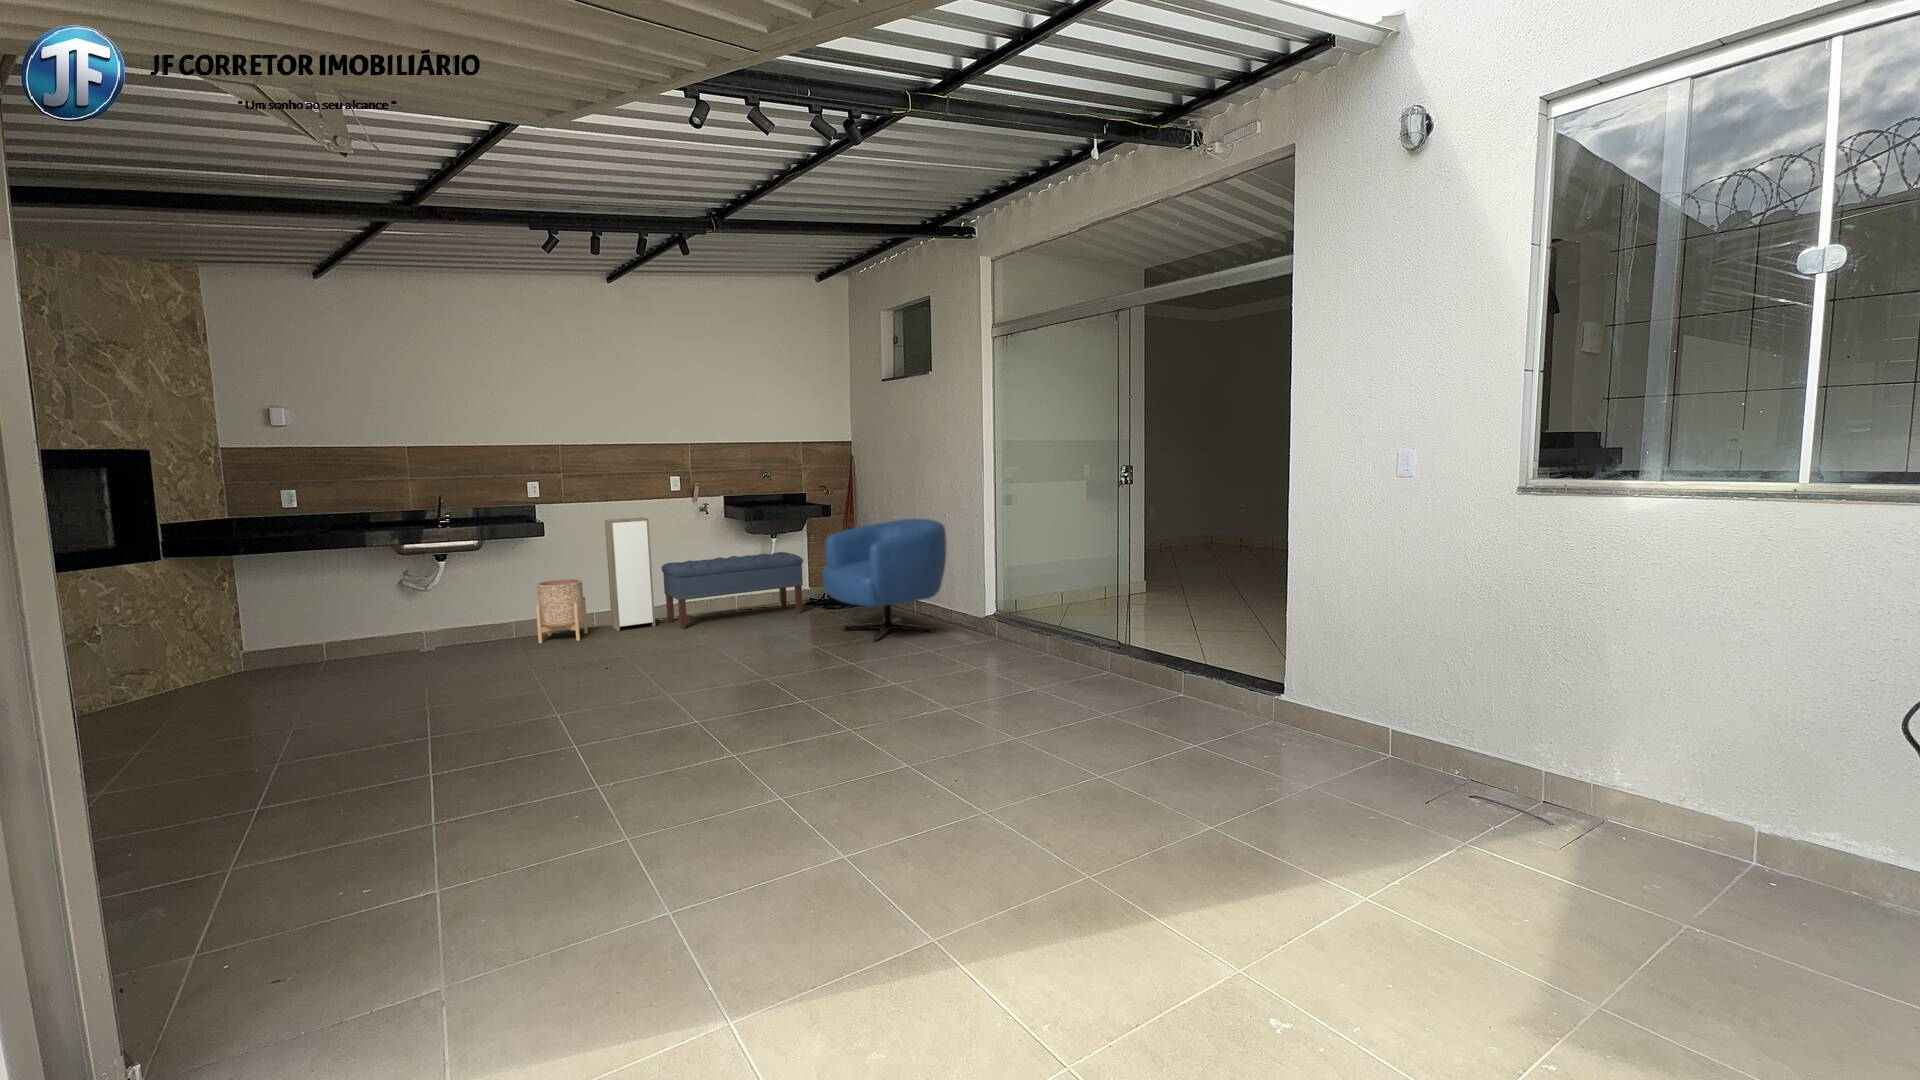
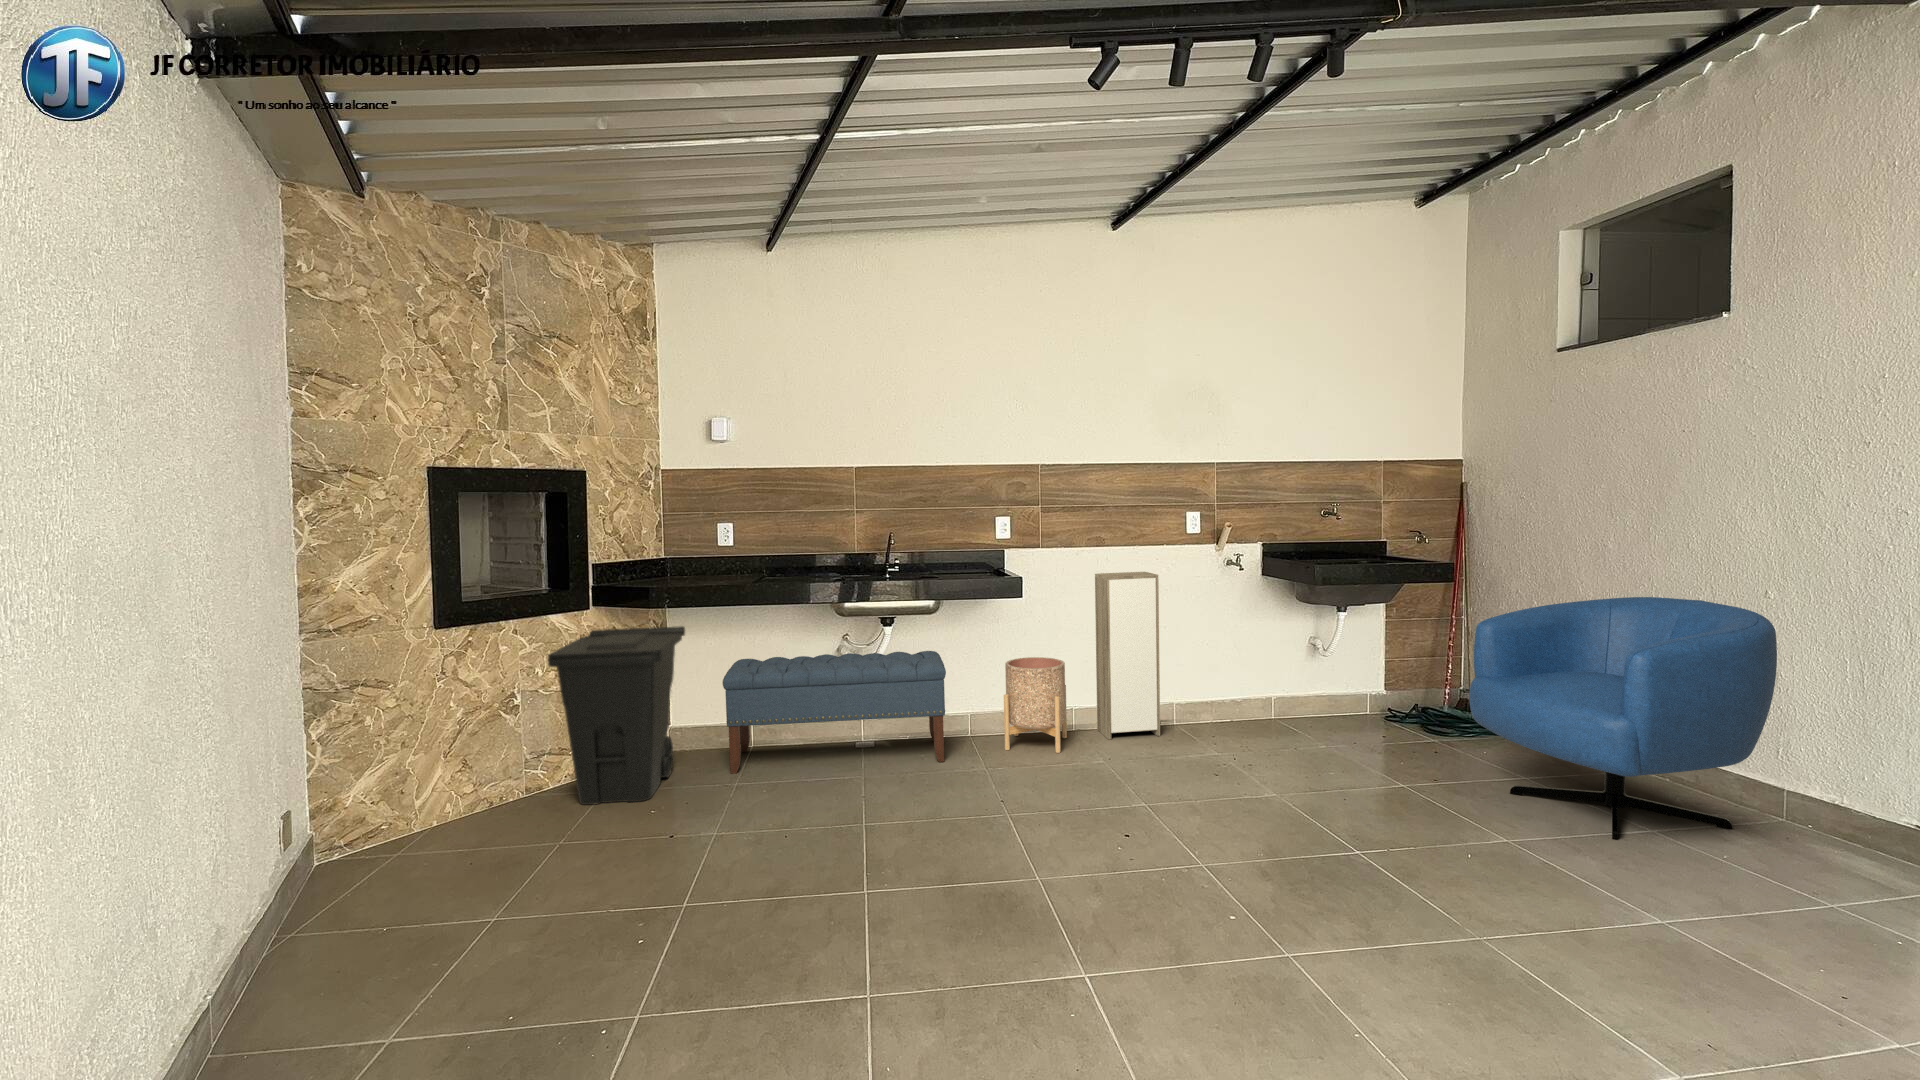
bench: present [661,552,803,629] -> present [723,651,946,774]
trash can: none [137,570,258,704] -> present [548,626,685,805]

